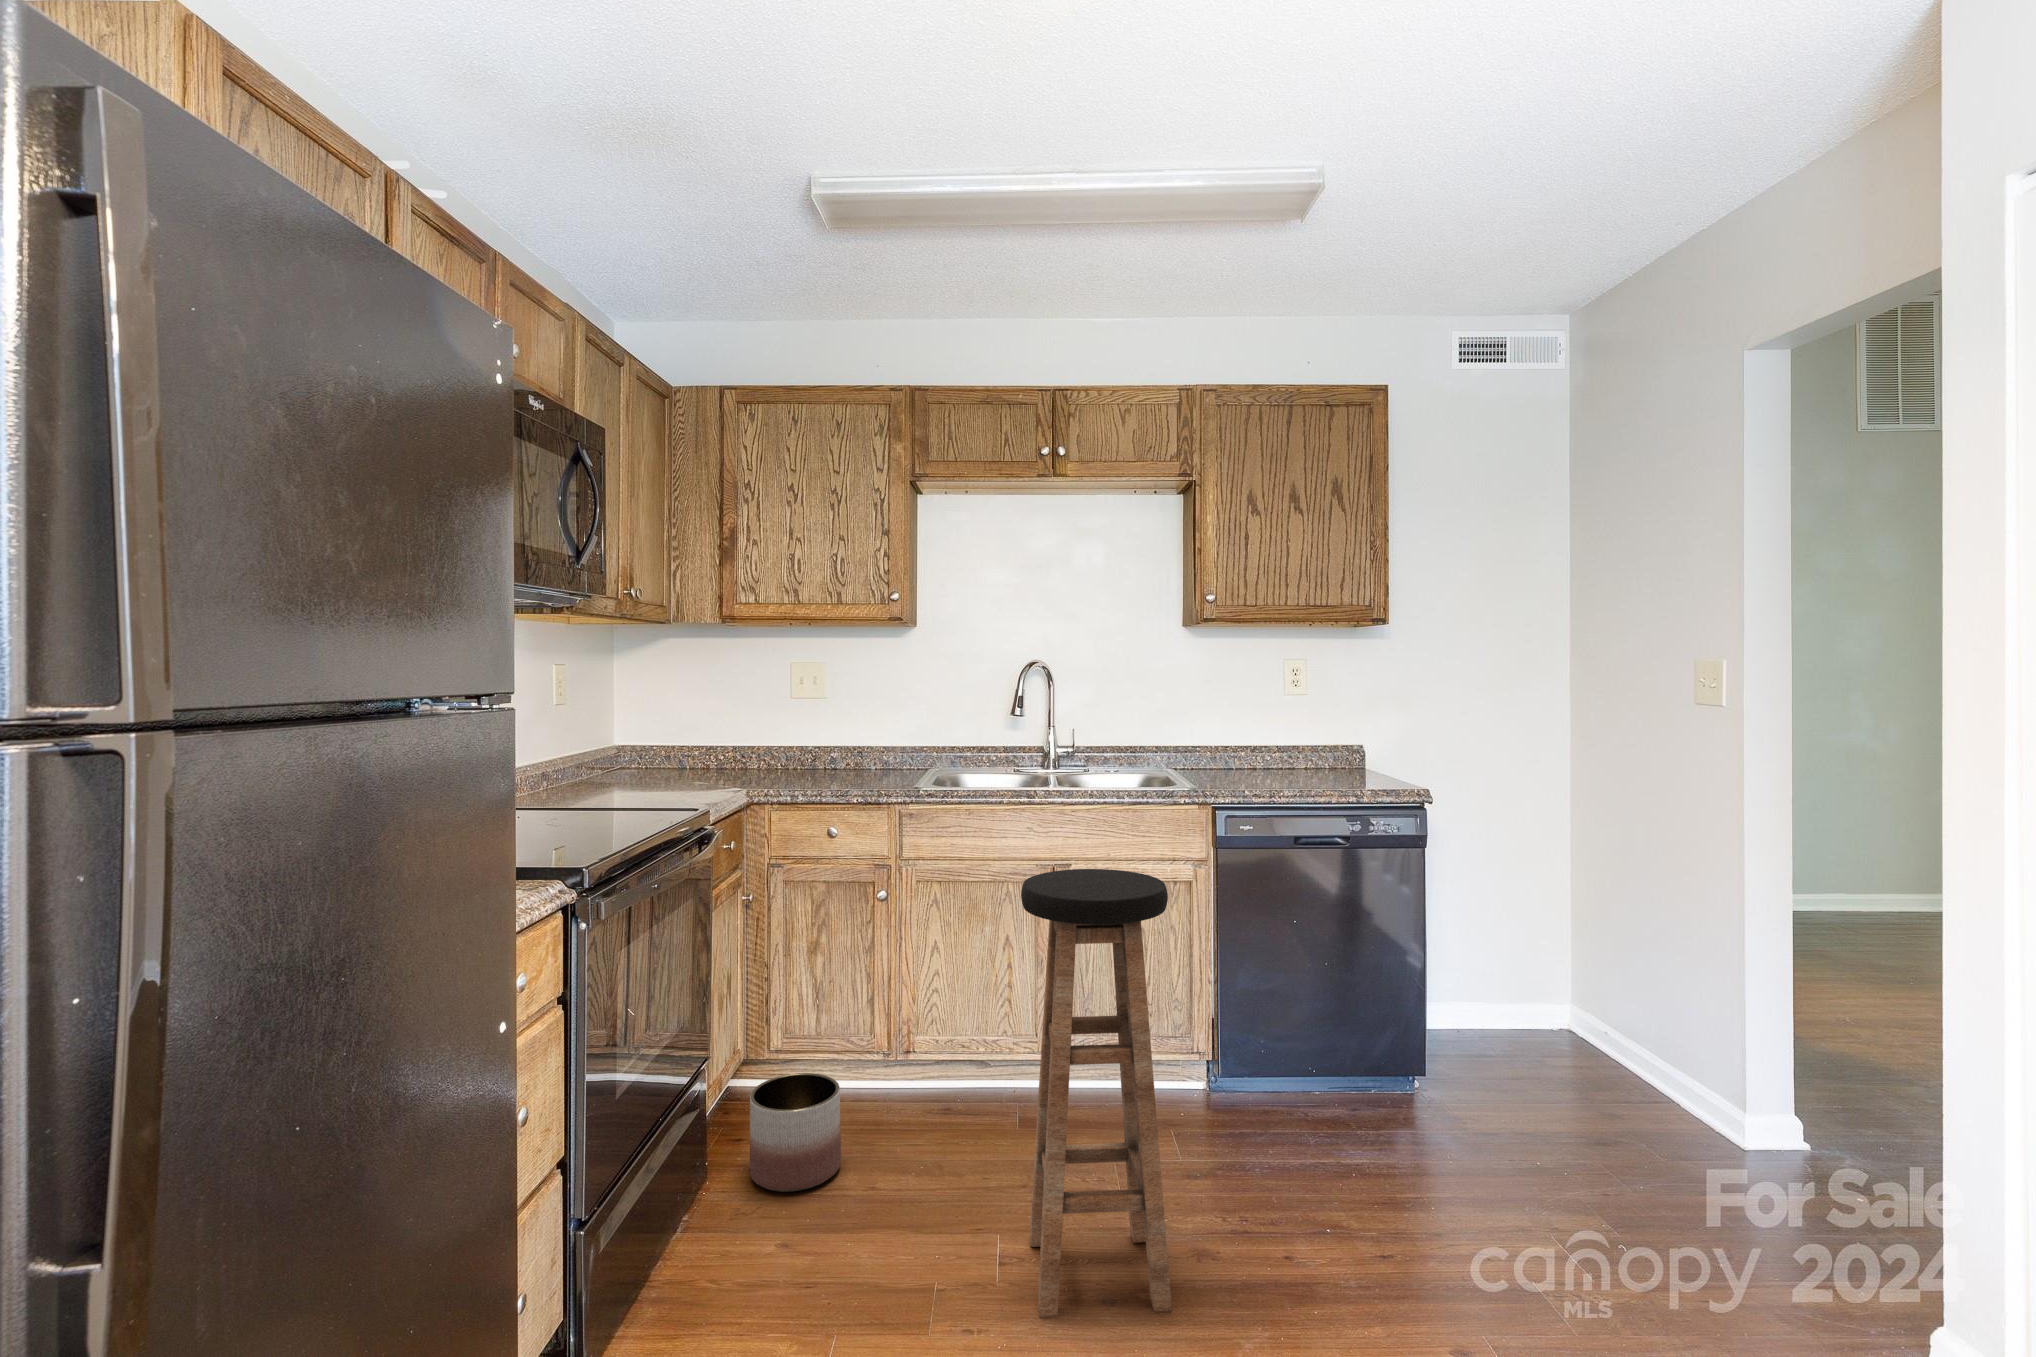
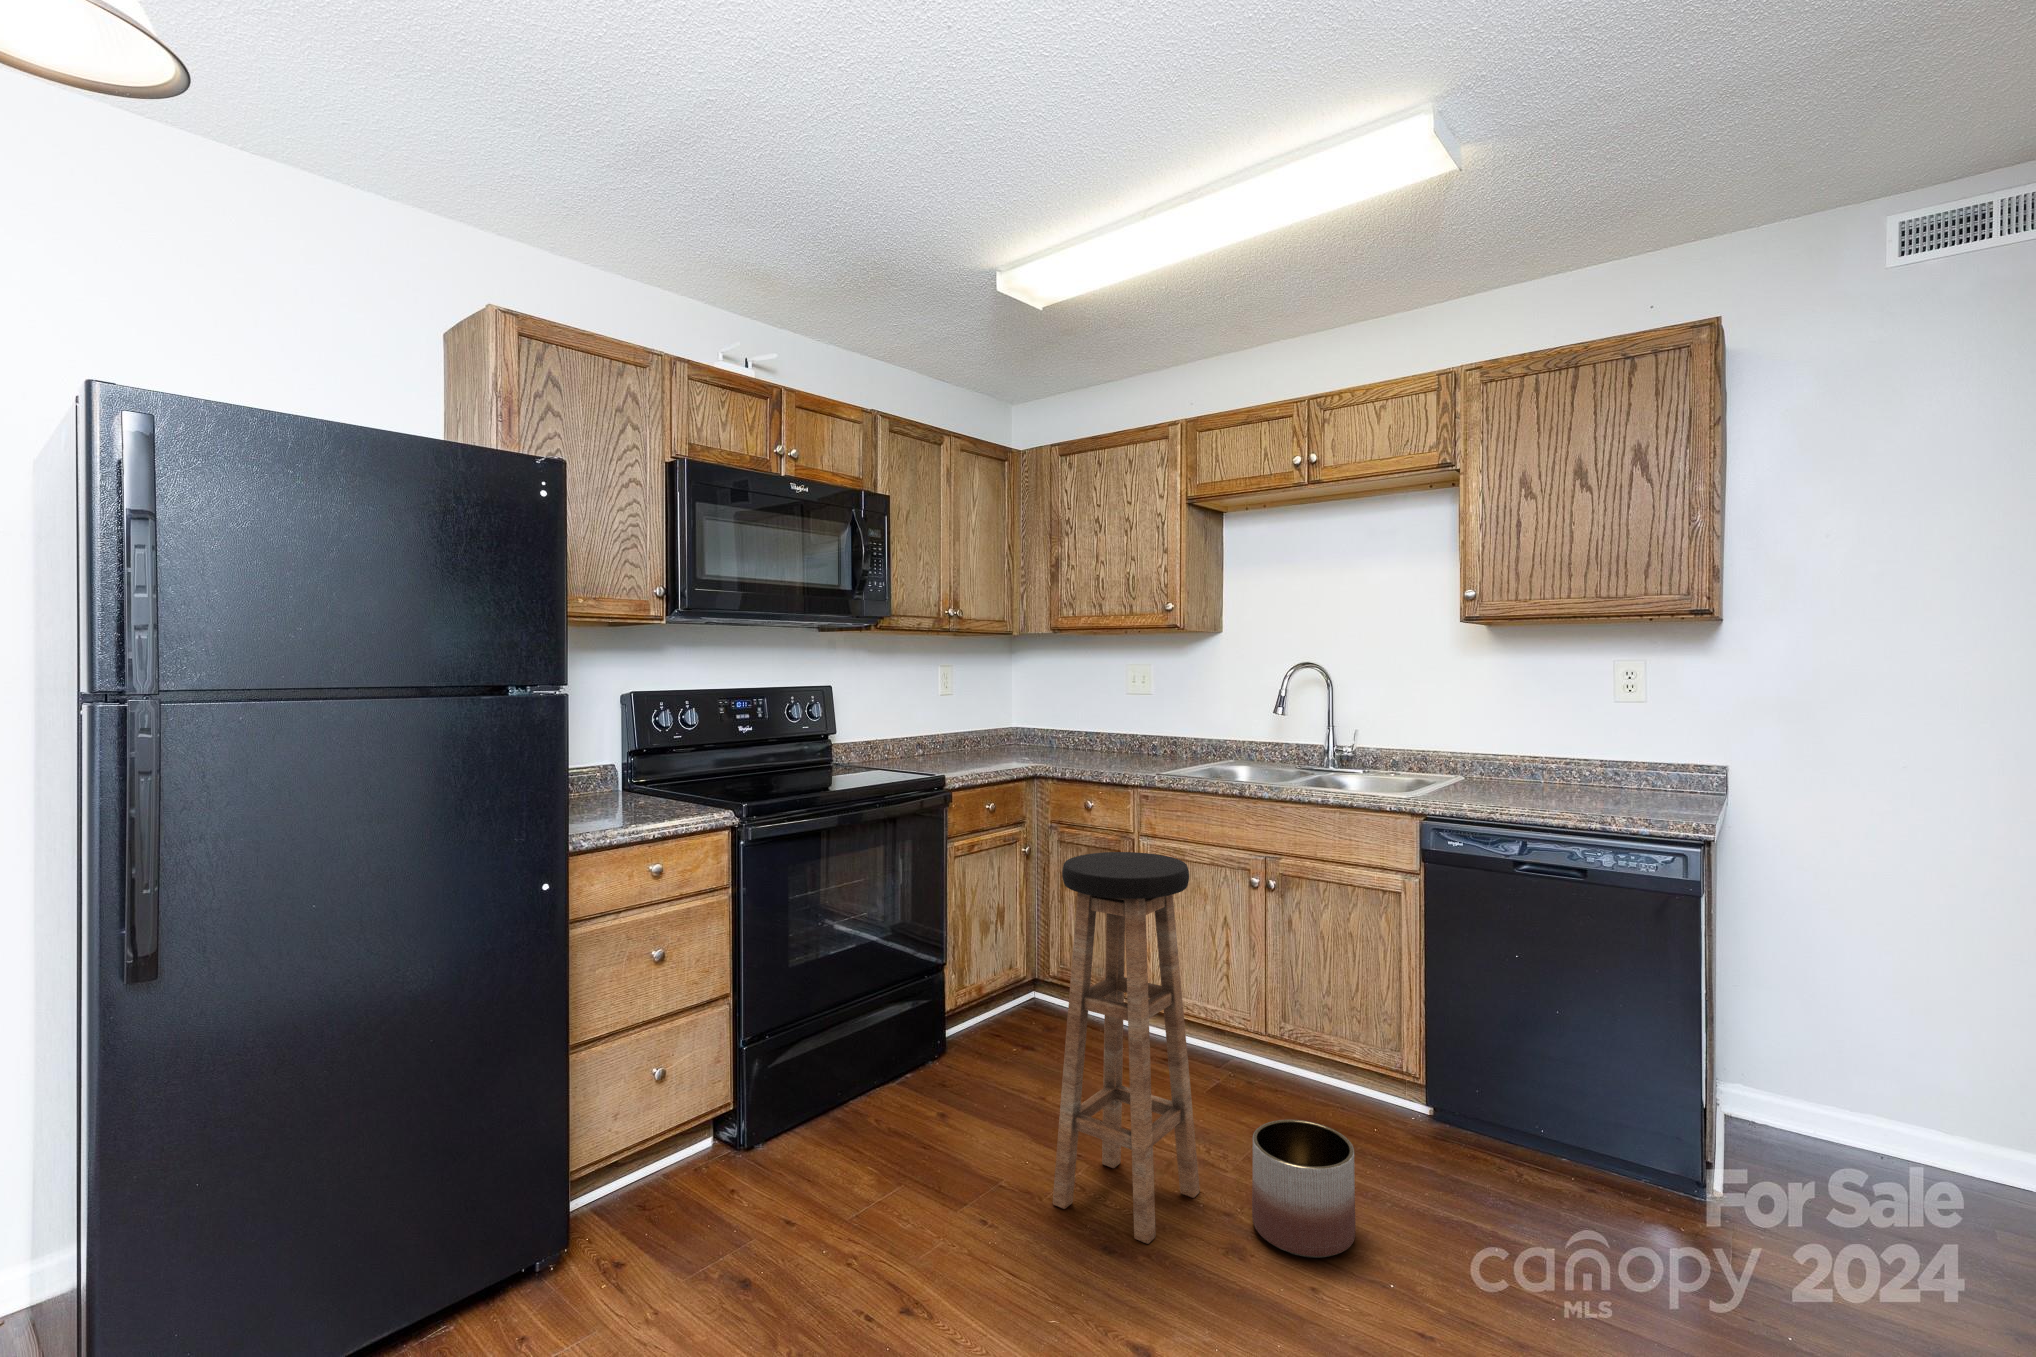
planter: present [750,1073,841,1192] -> present [1252,1120,1355,1258]

